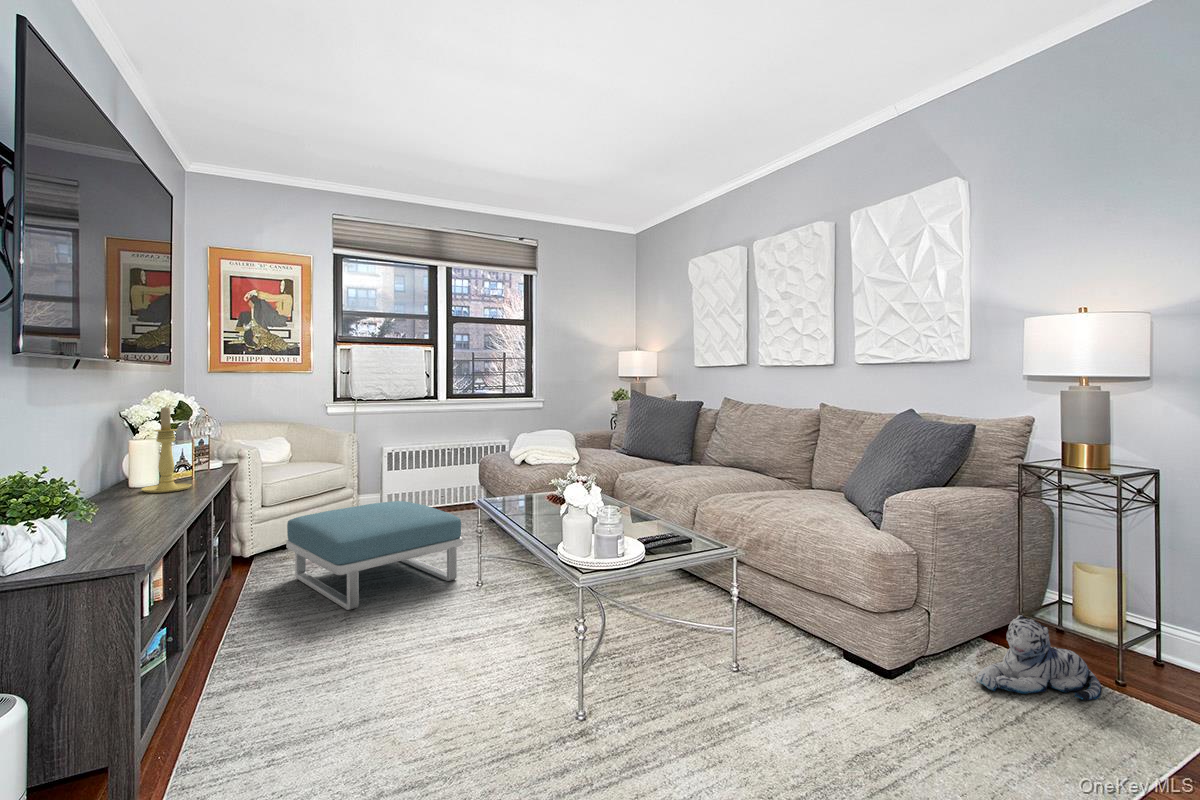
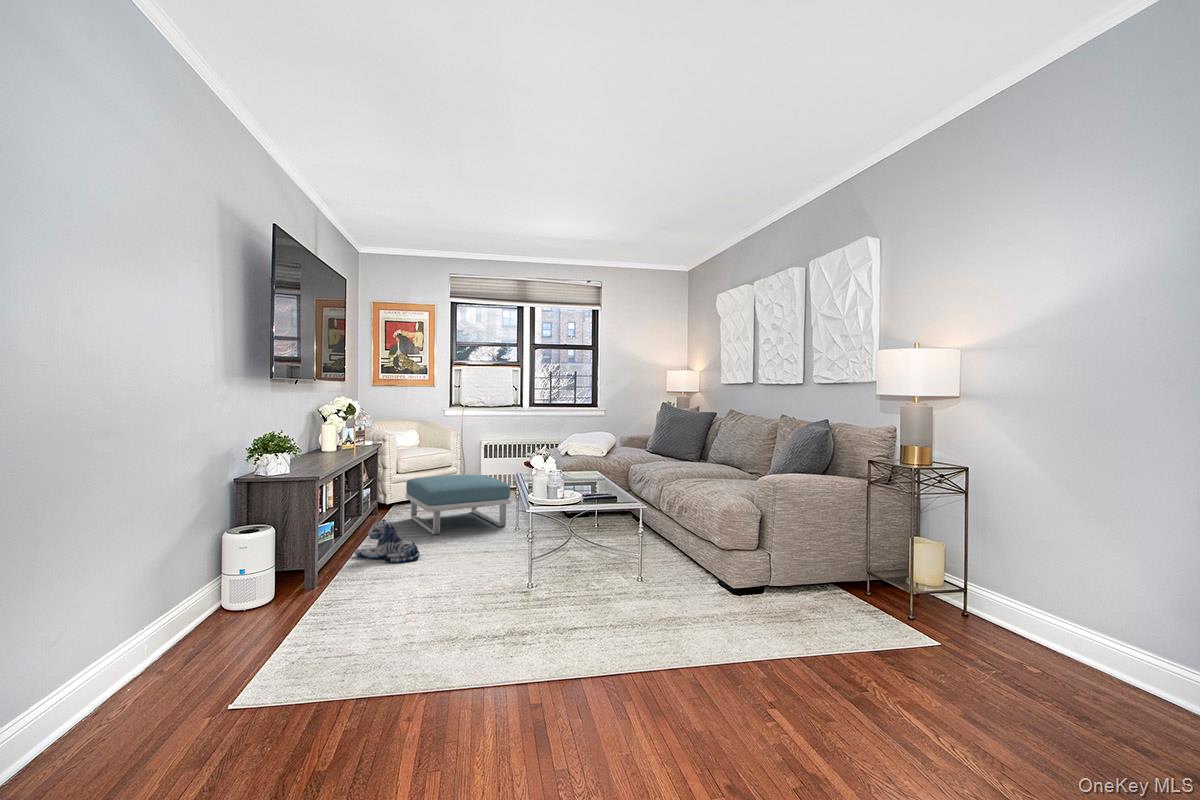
candle holder: present [141,407,191,493] -> none [326,405,352,455]
plush toy: present [976,615,1102,700] -> present [354,520,420,563]

